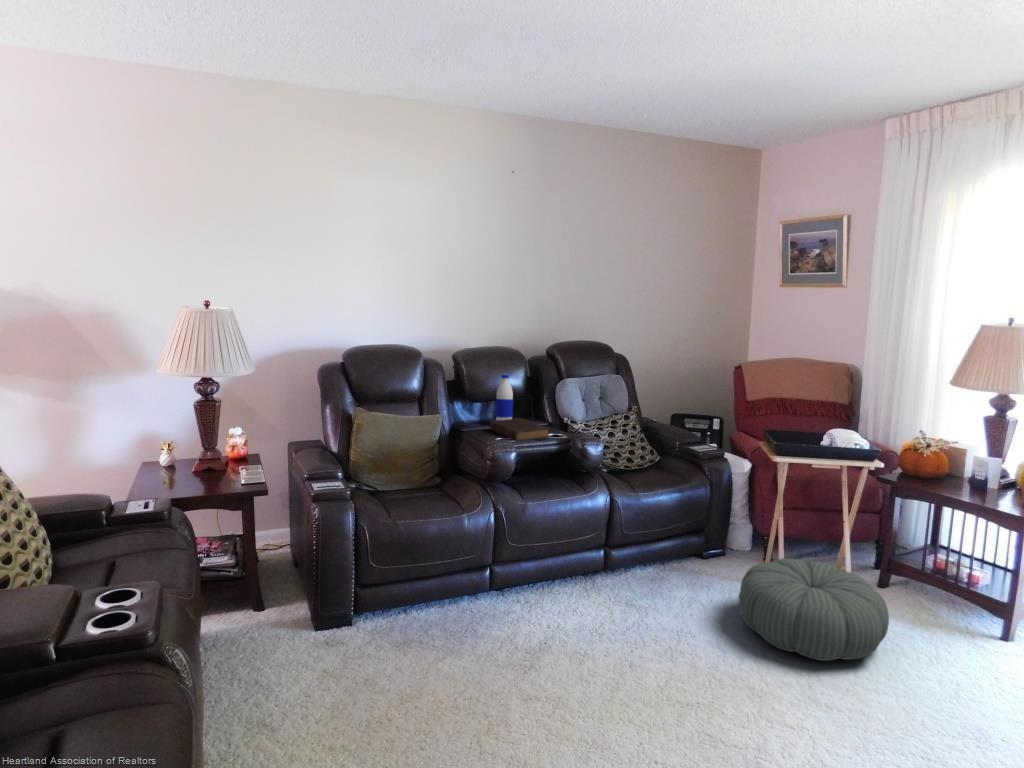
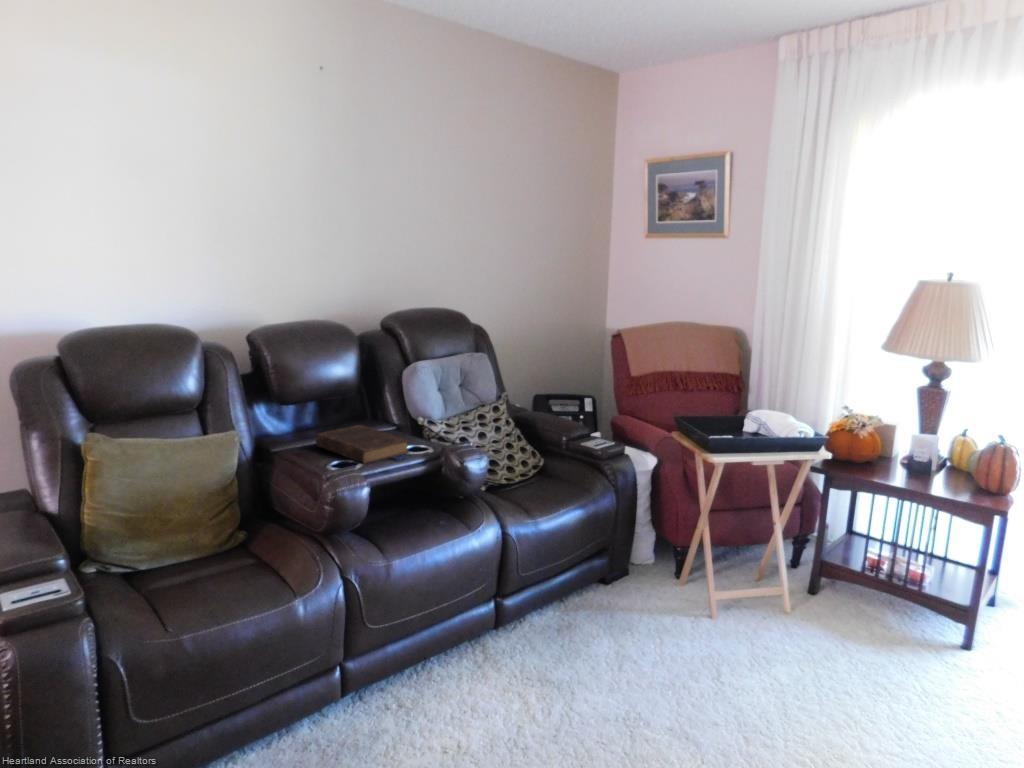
water bottle: present [496,375,513,420] -> none [320,362,346,435]
pouf: present [739,558,889,661] -> none [683,584,874,729]

